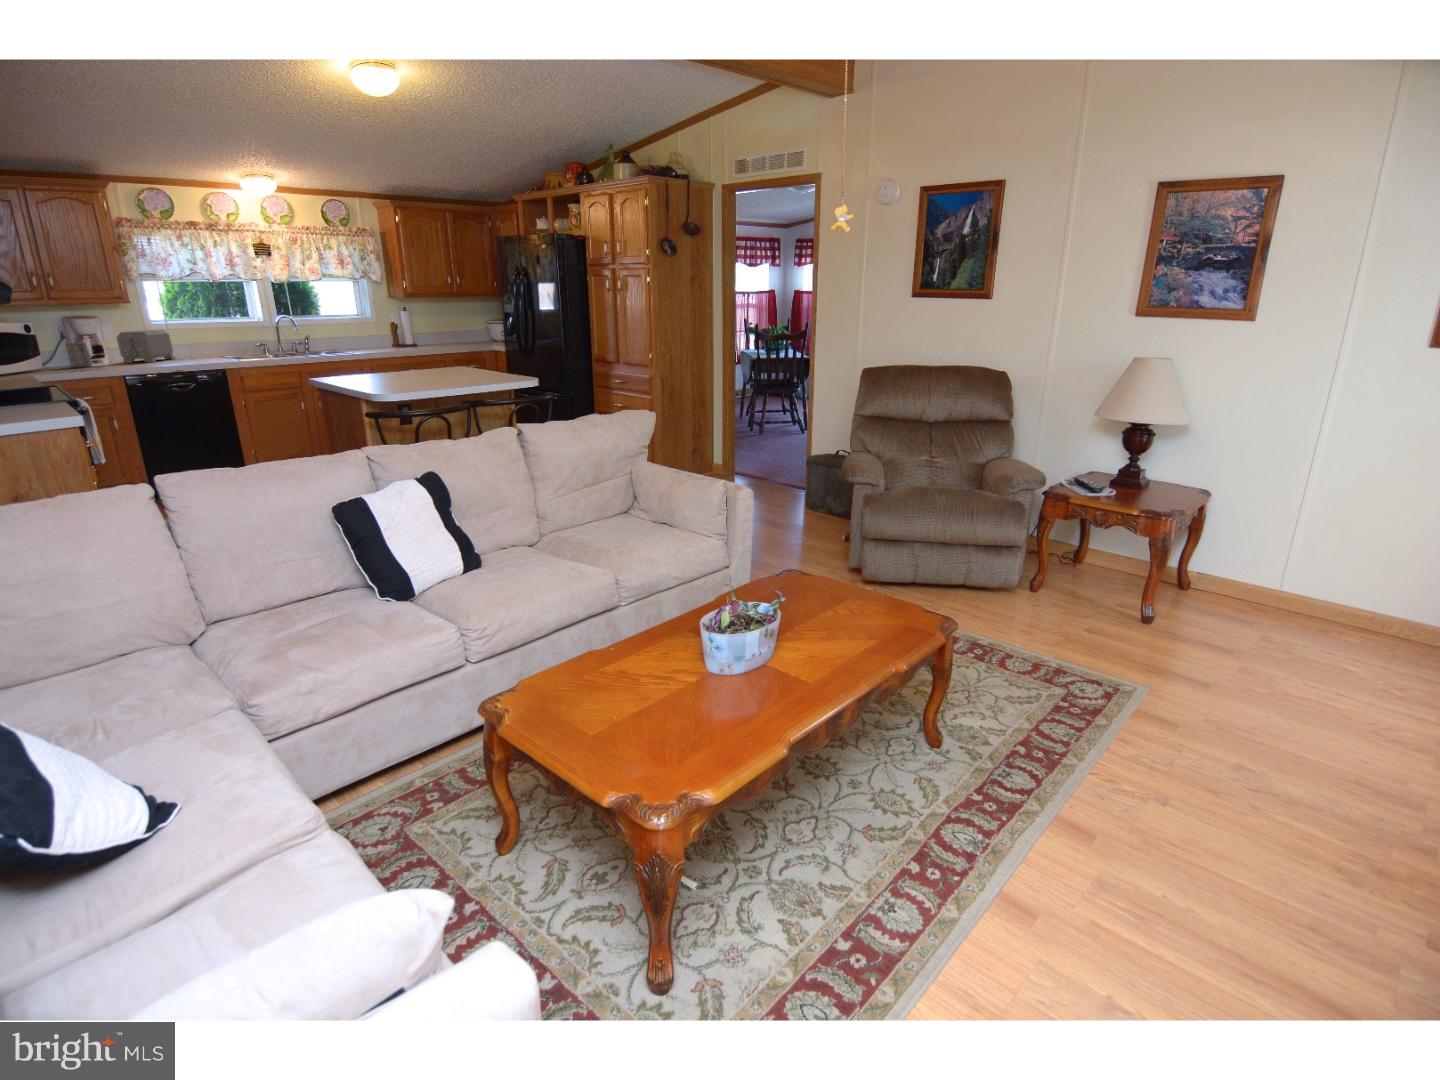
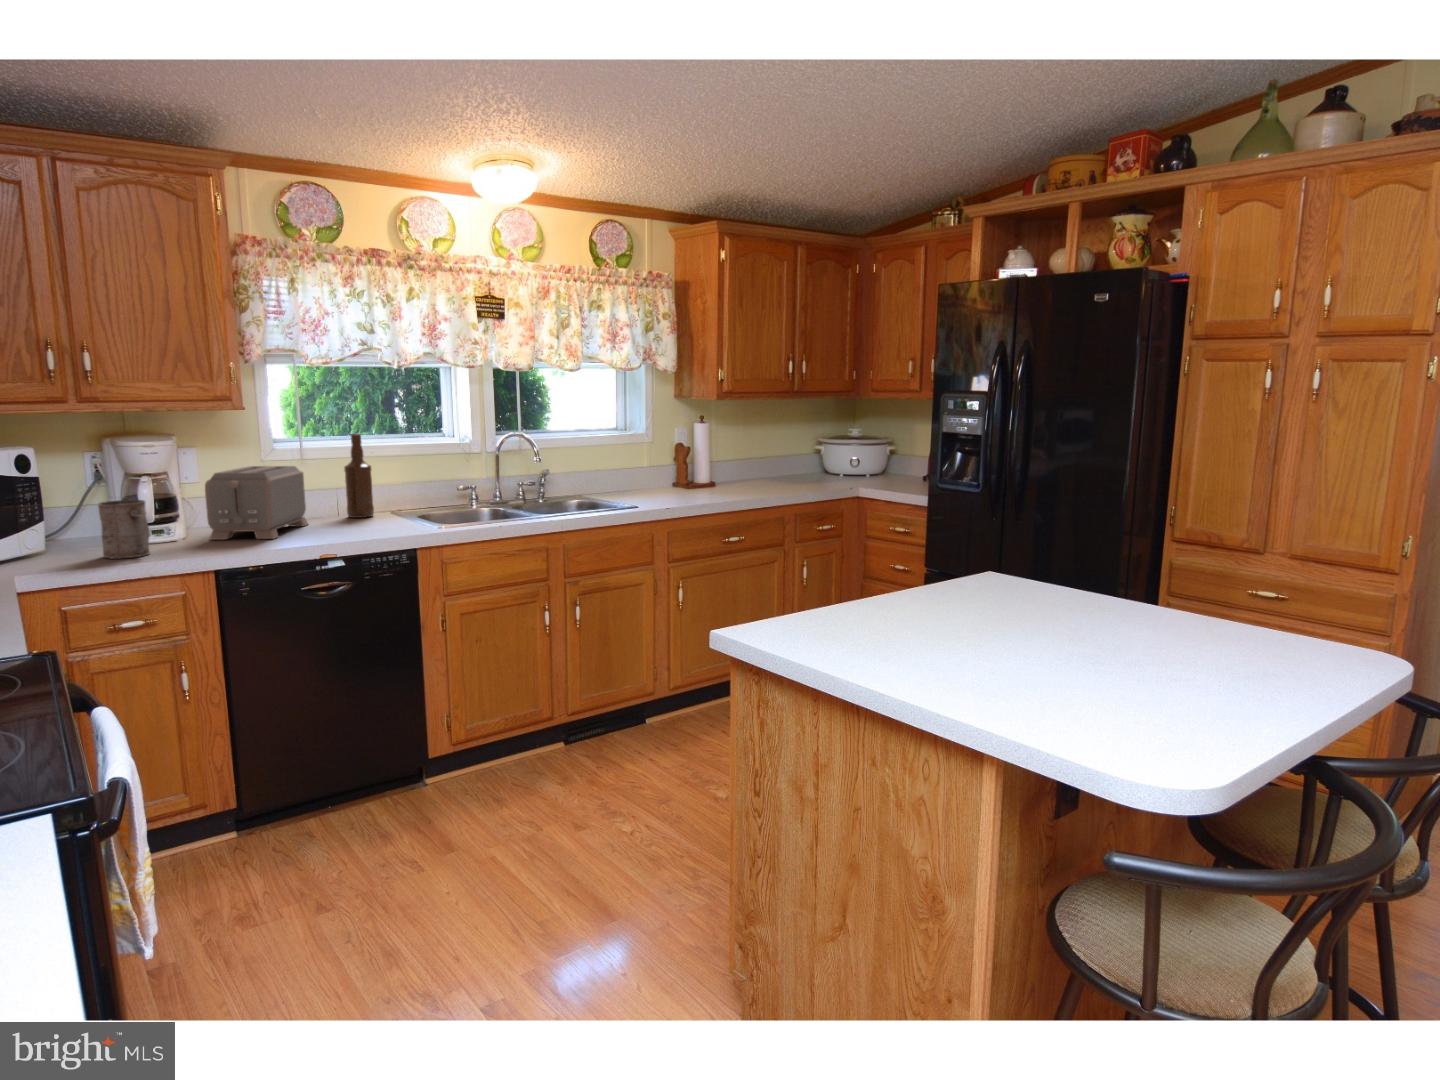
bottle: none [193,315,213,356] -> present [344,434,374,518]

